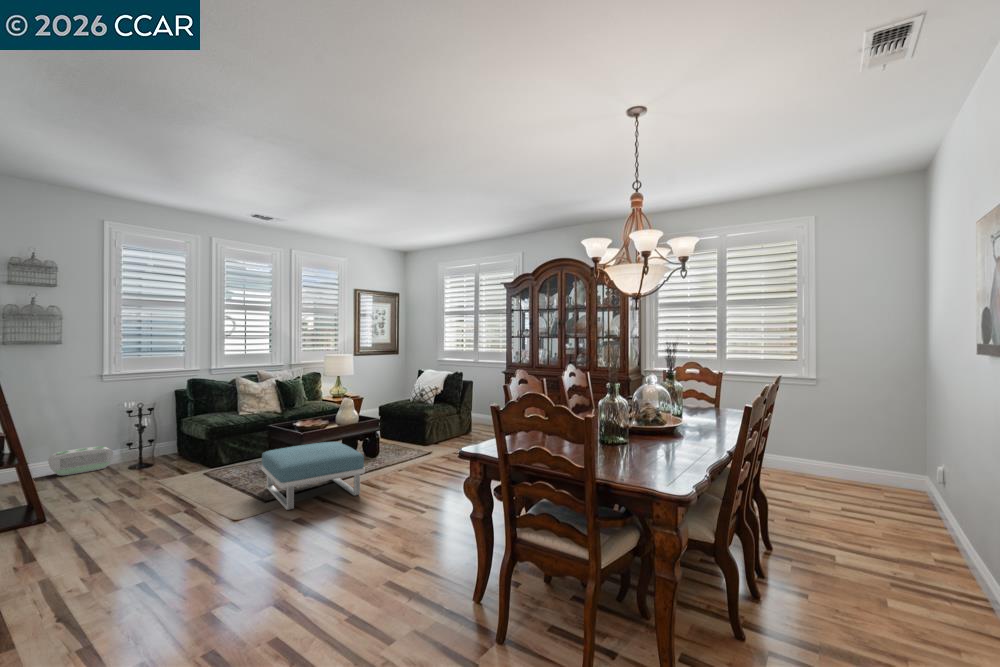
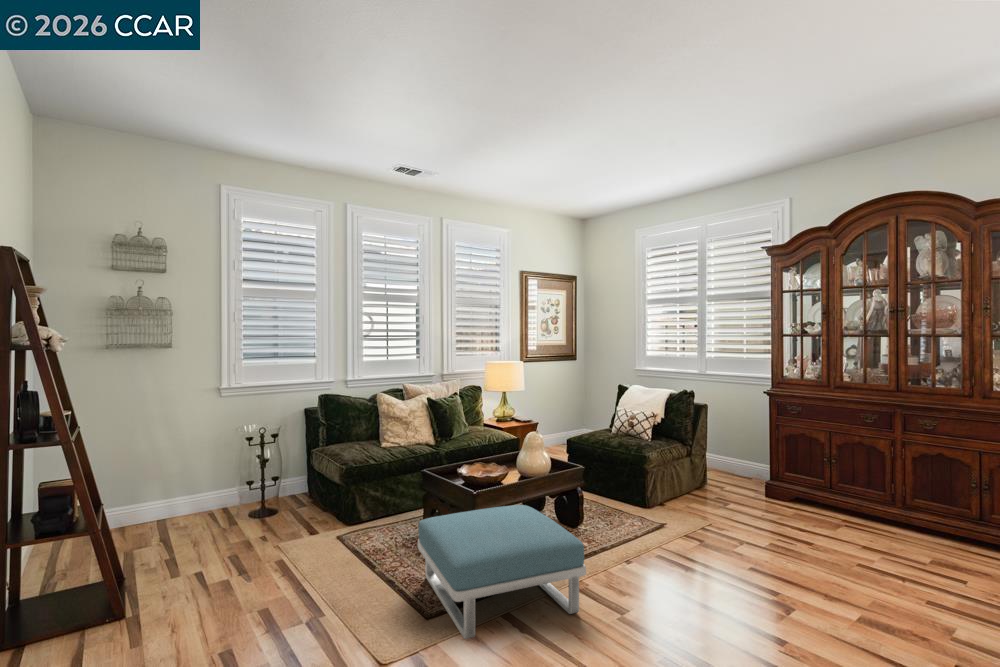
air purifier: present [48,446,113,475] -> none [158,483,231,522]

